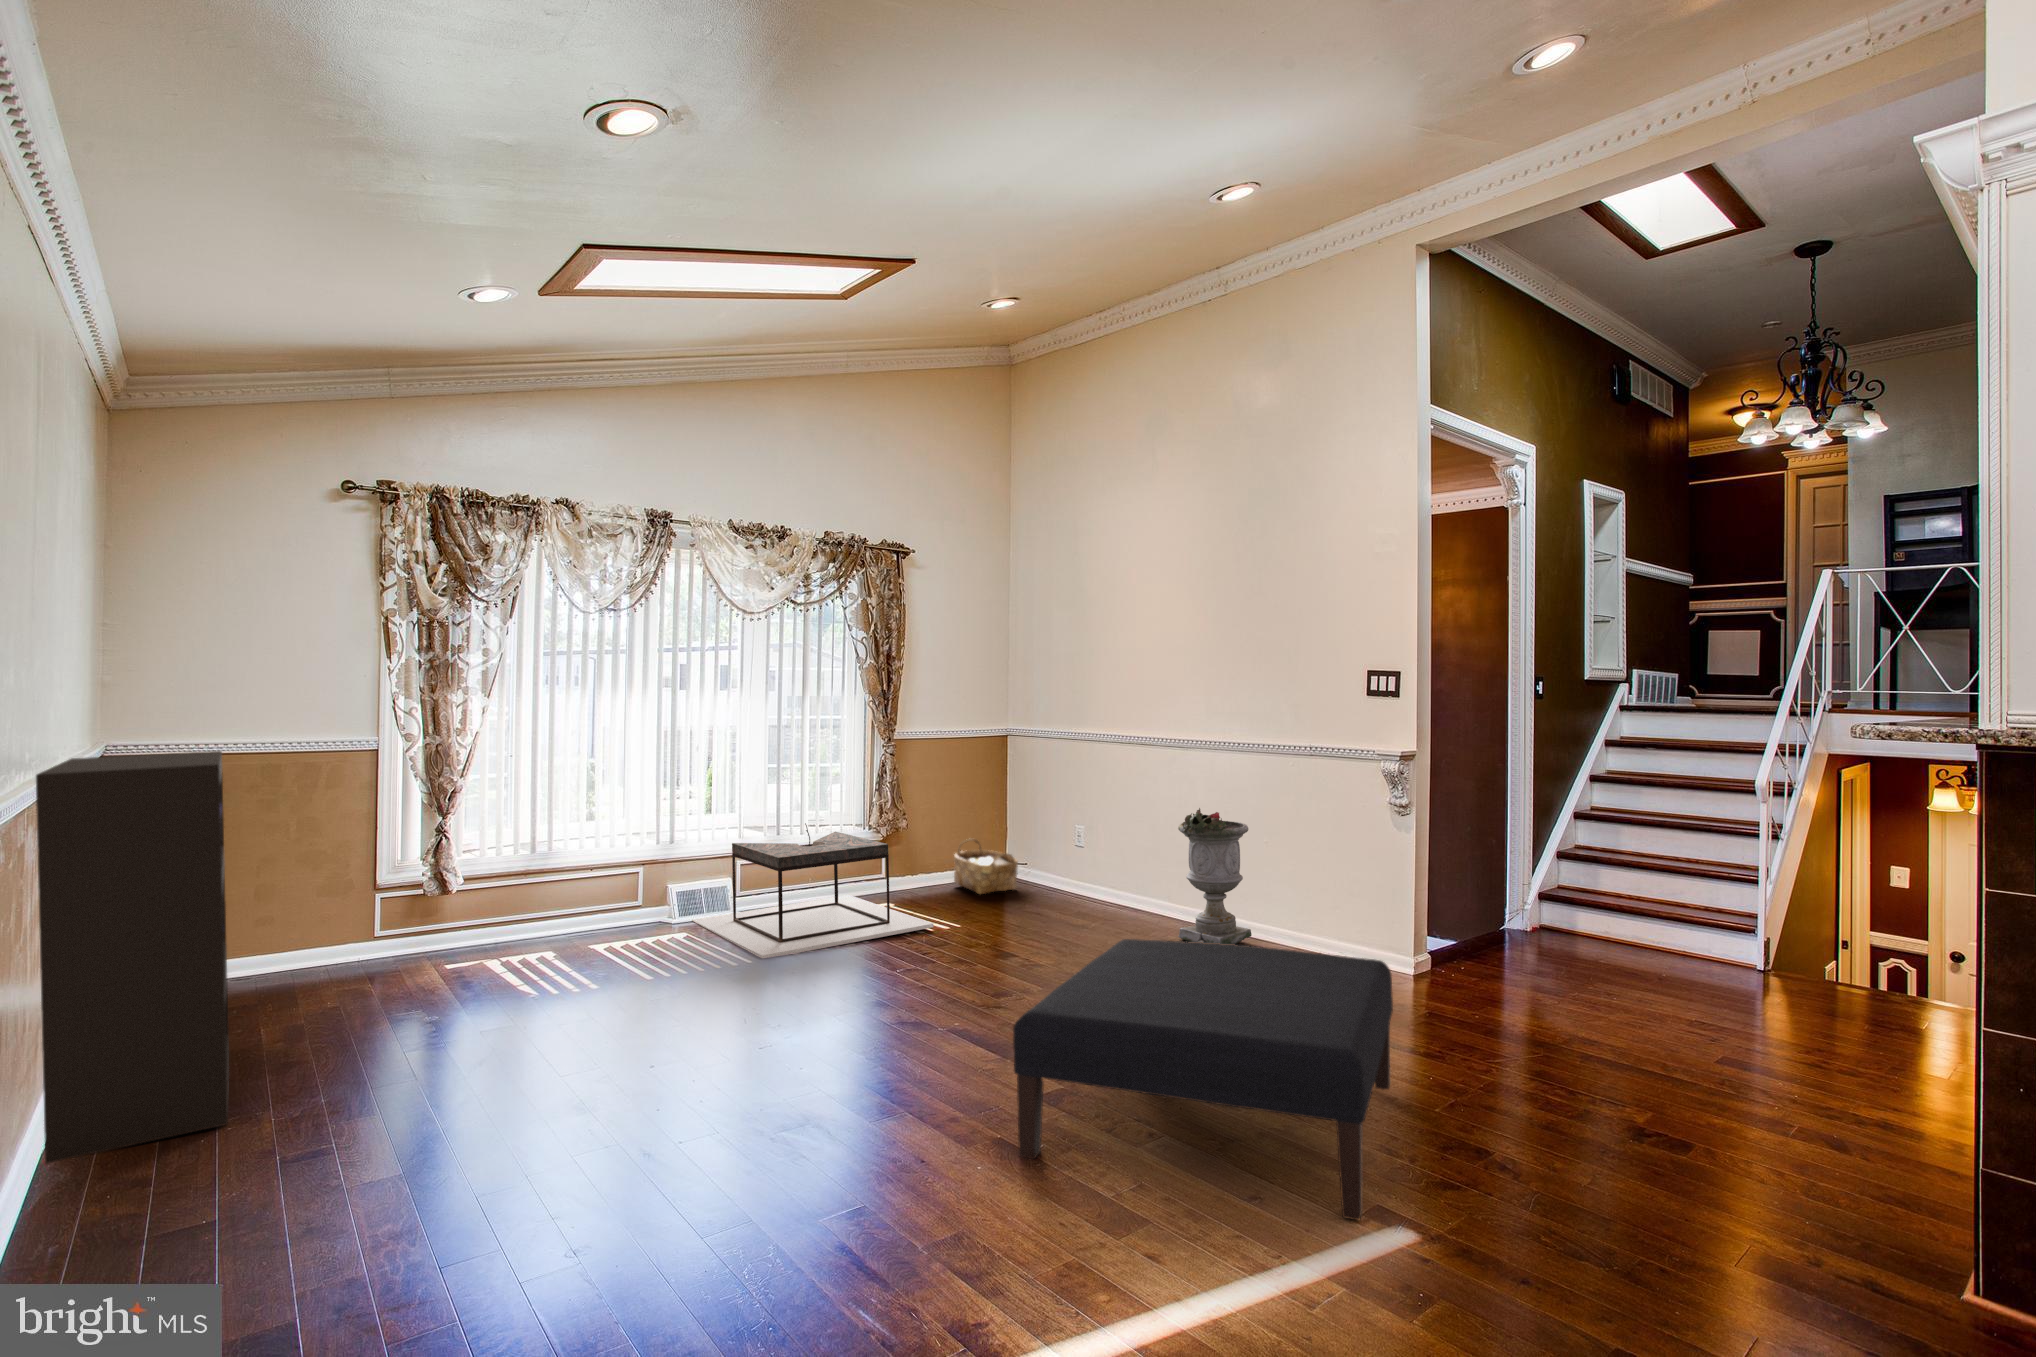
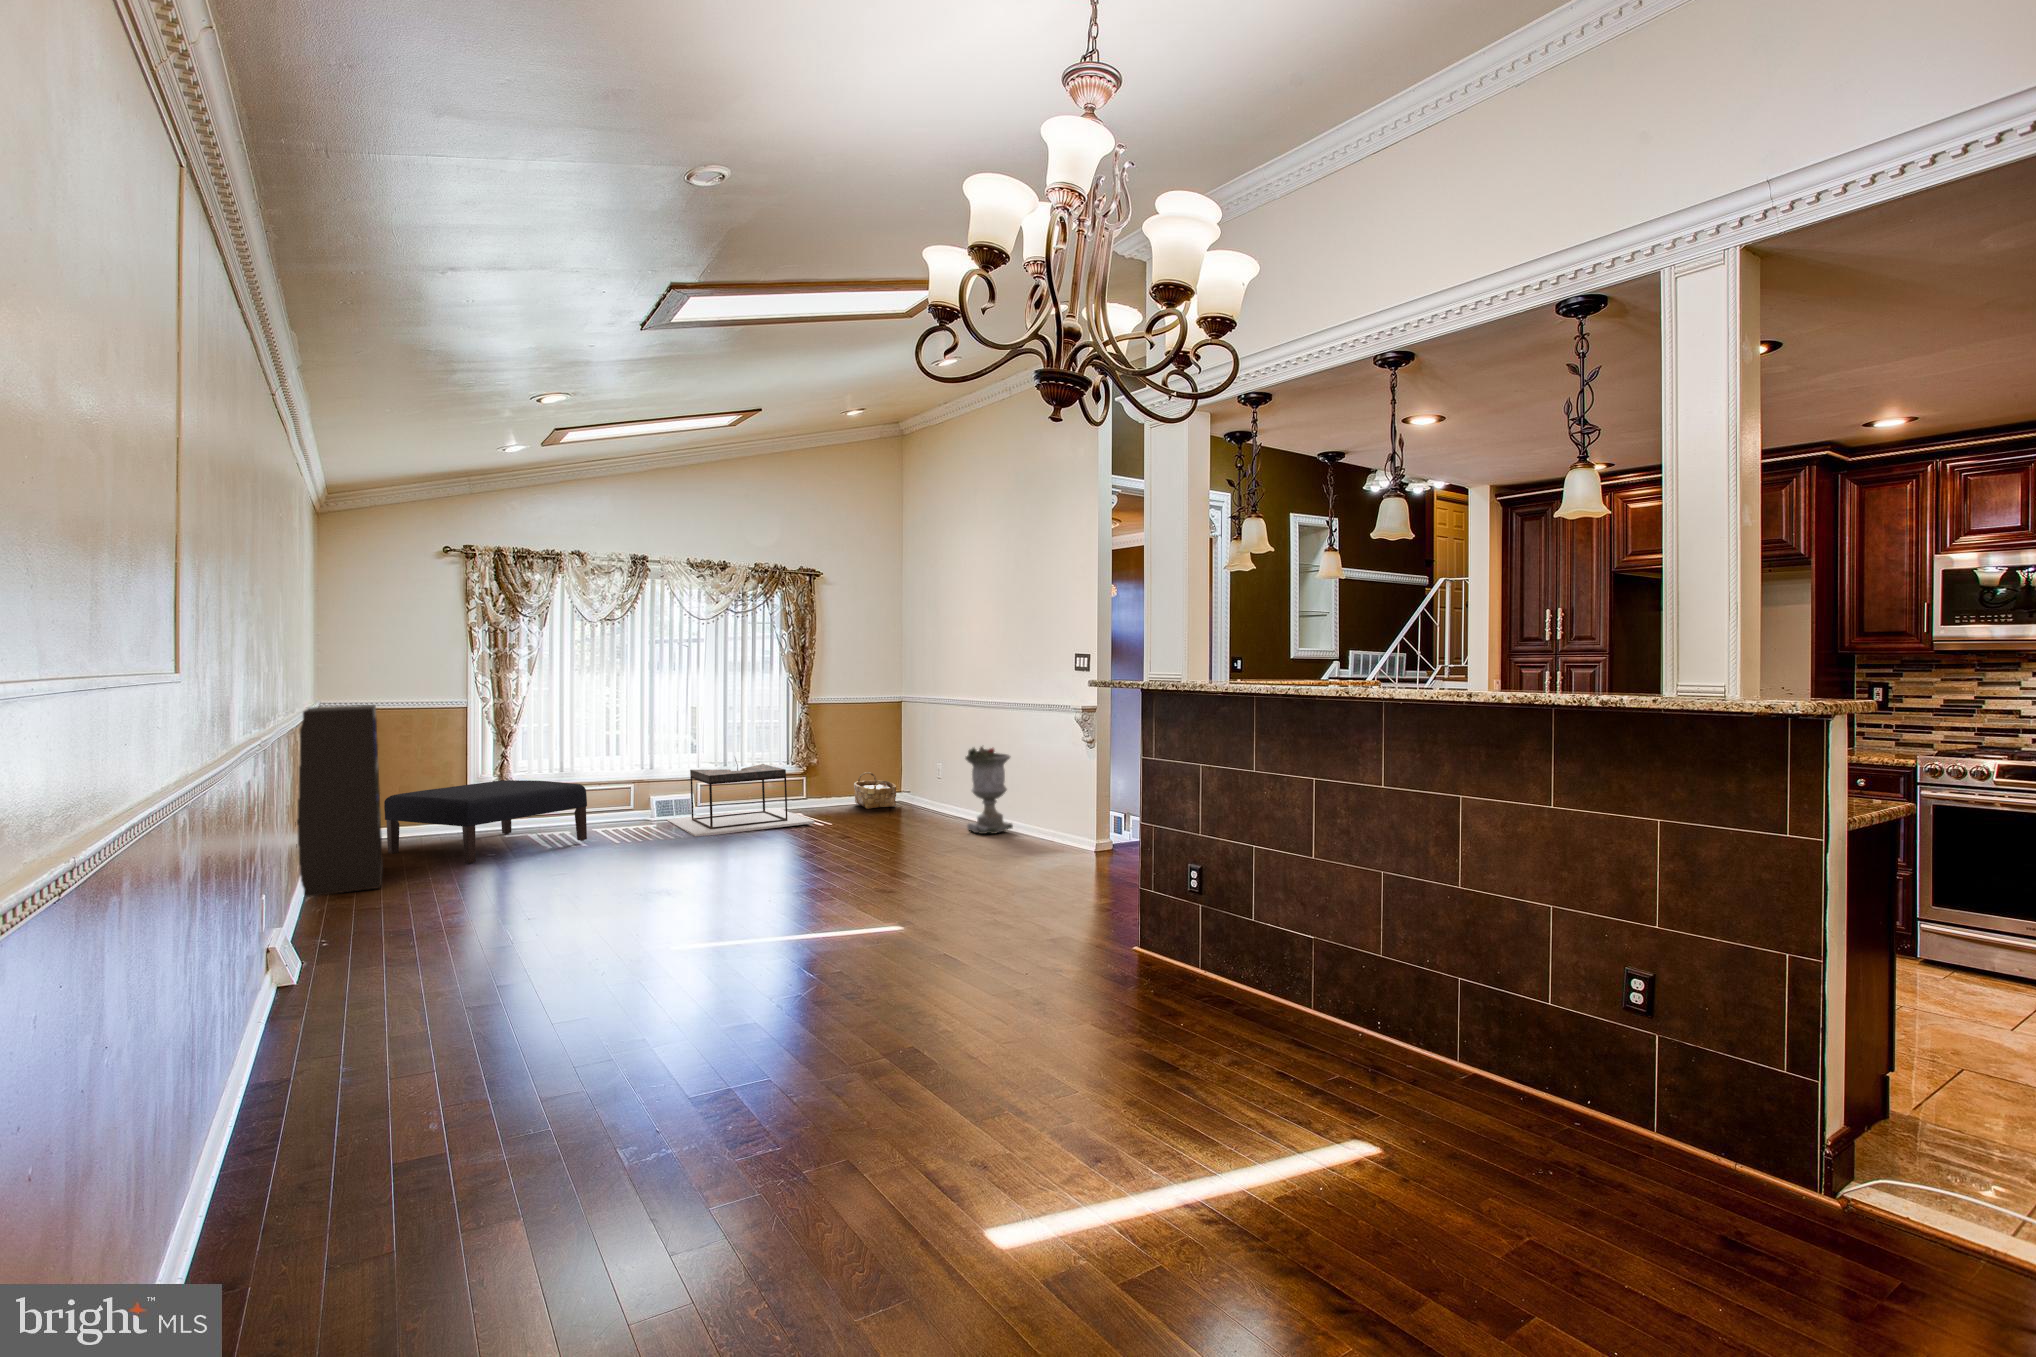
ottoman: present [1013,939,1393,1220] -> present [384,780,587,864]

